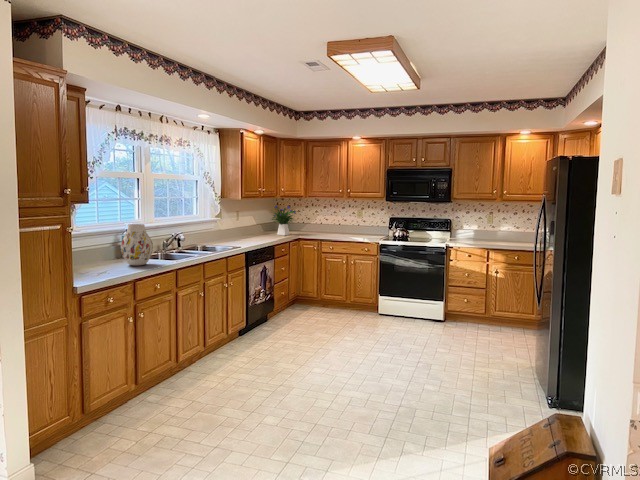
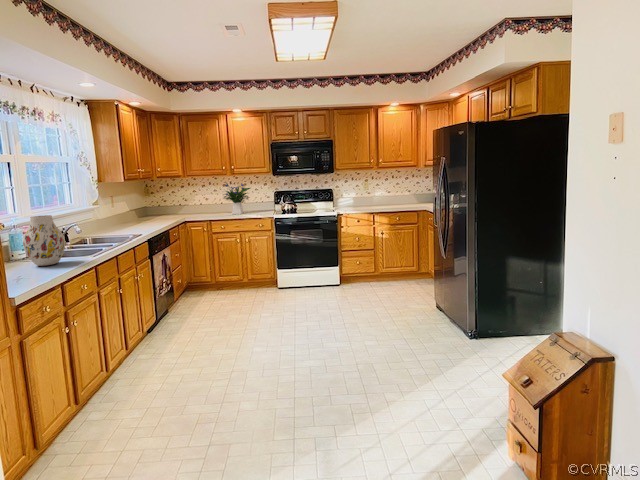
flower arrangement: present [272,205,296,235] -> present [224,183,250,214]

